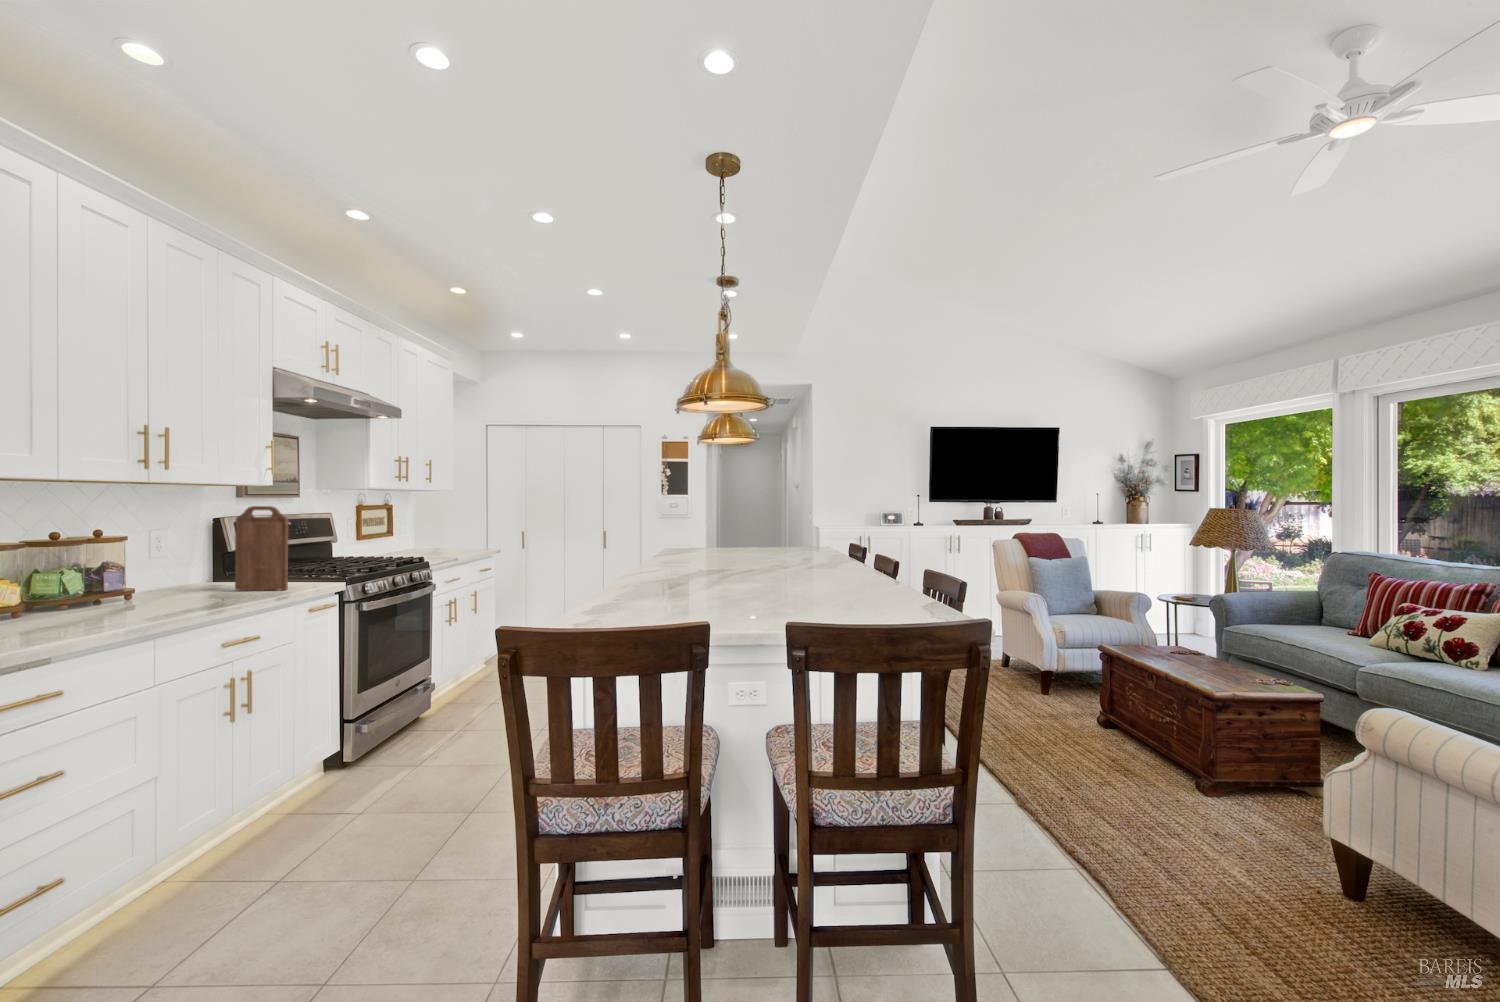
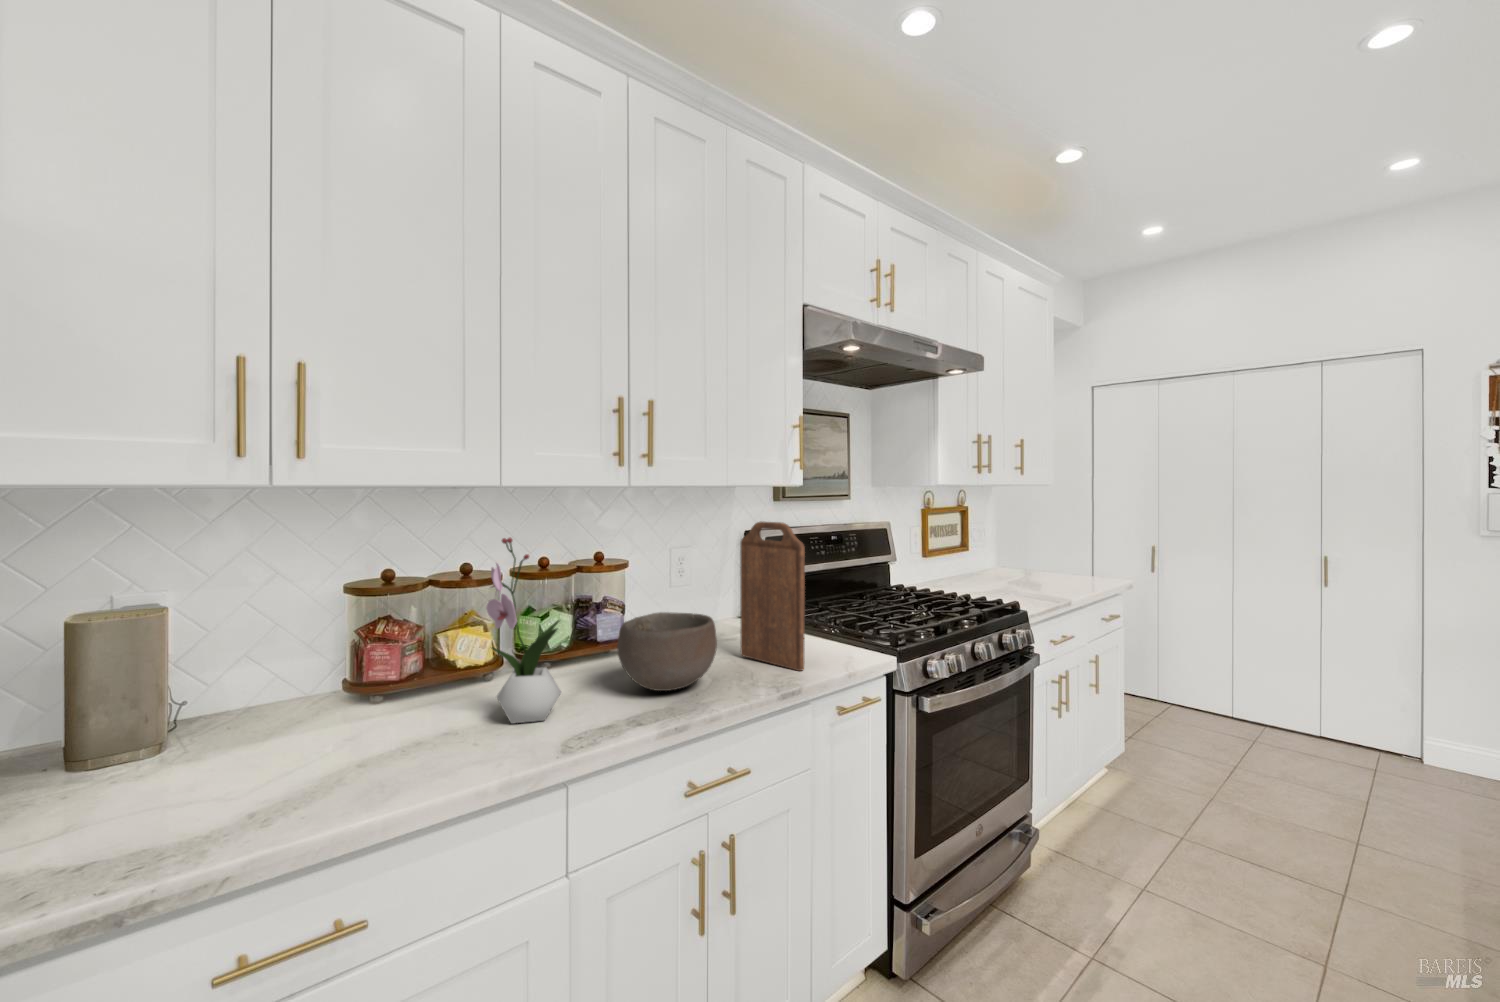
flower arrangement: none [62,512,130,622] -> present [486,538,561,723]
bowl: none [152,560,231,604] -> present [617,612,717,691]

